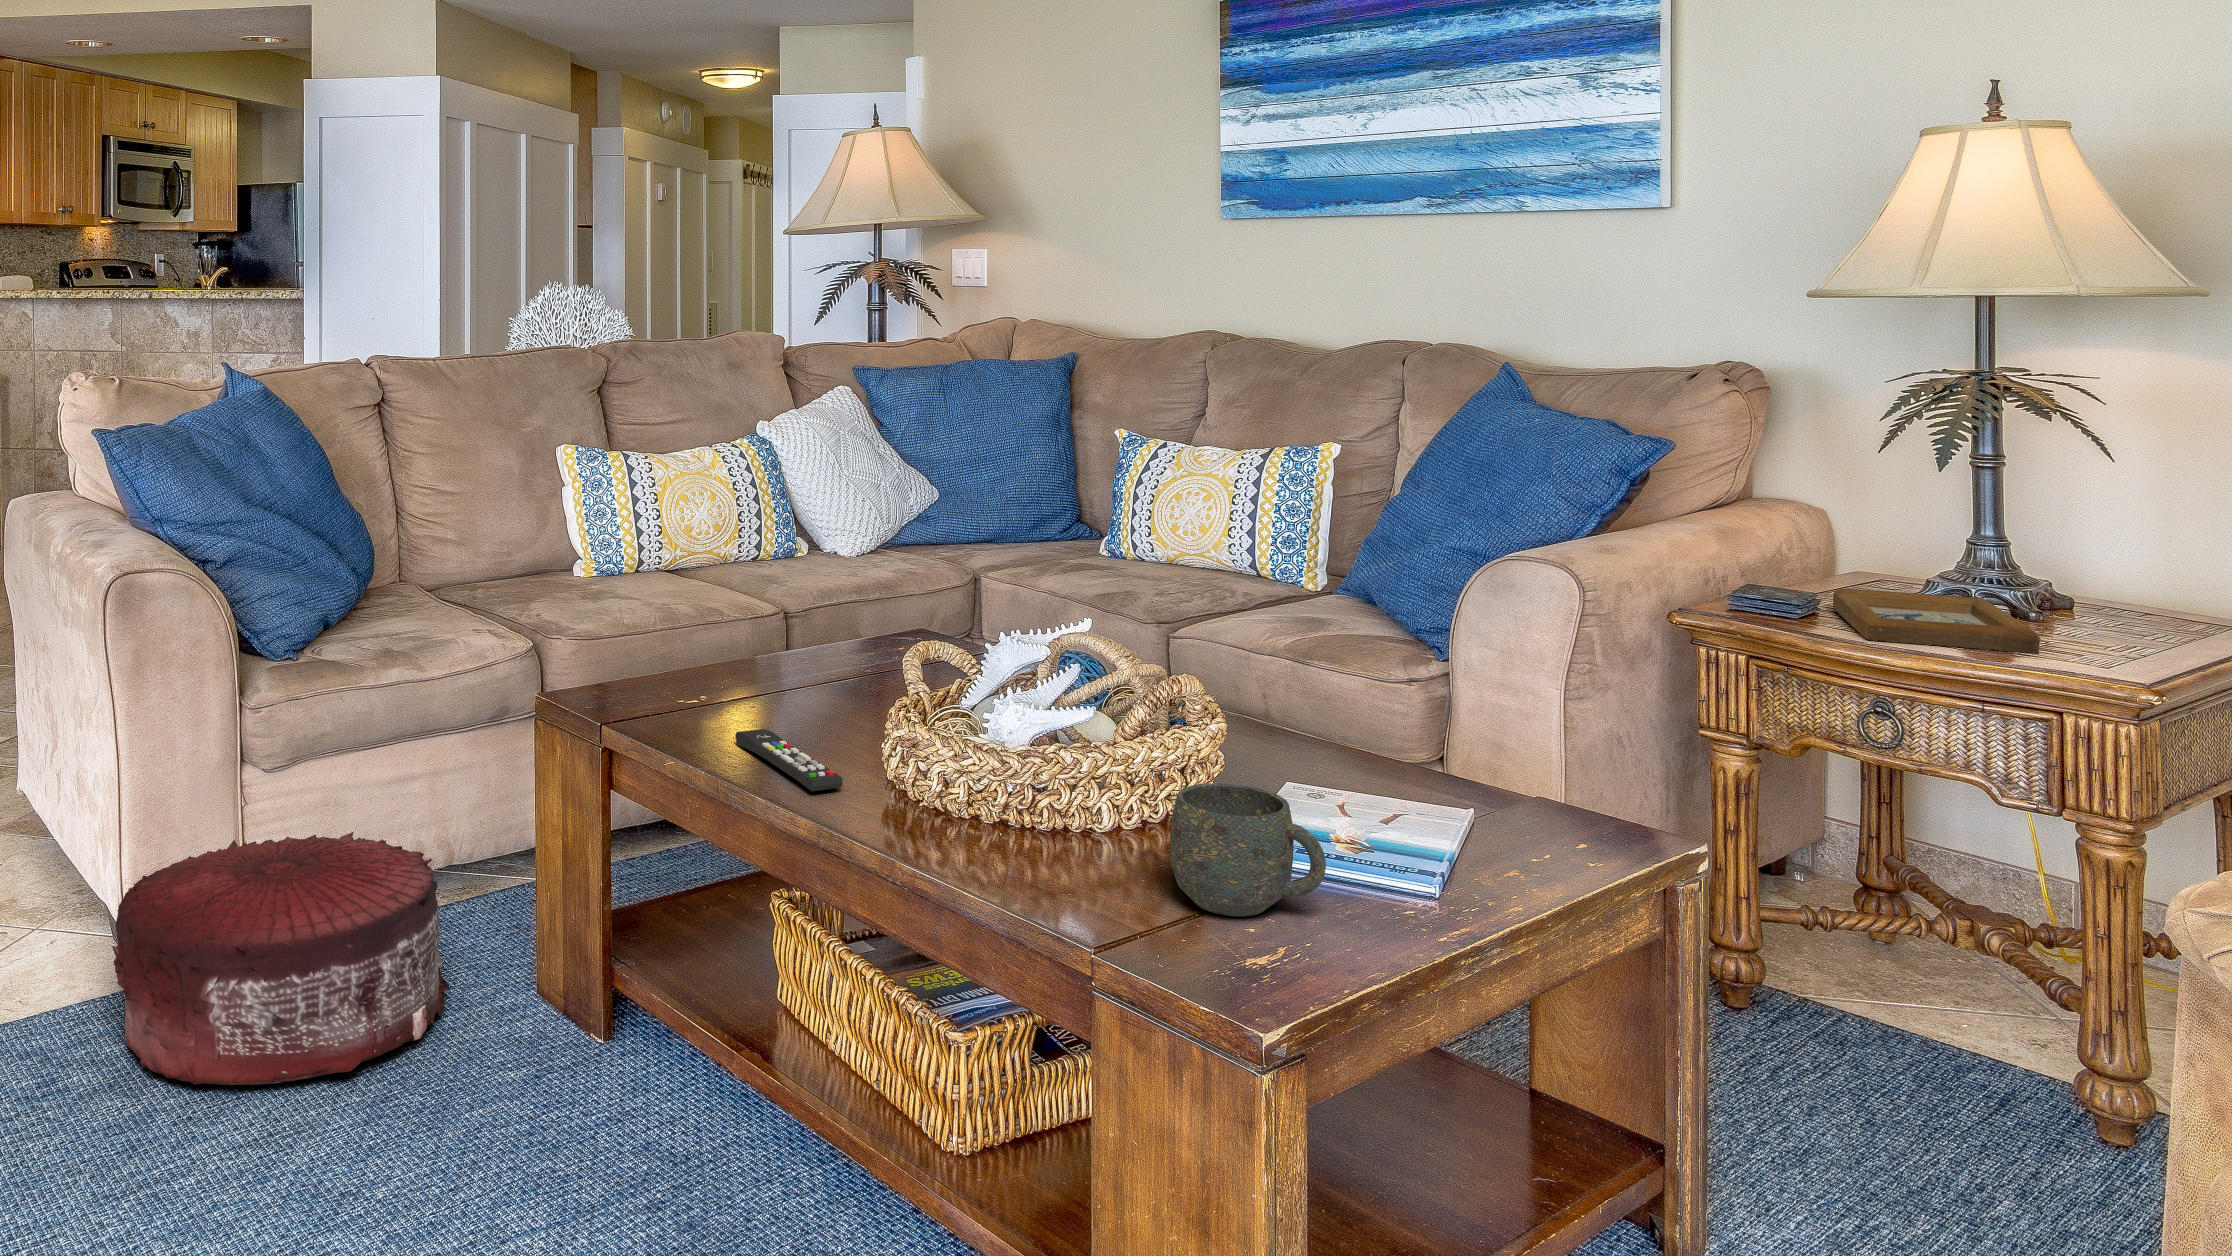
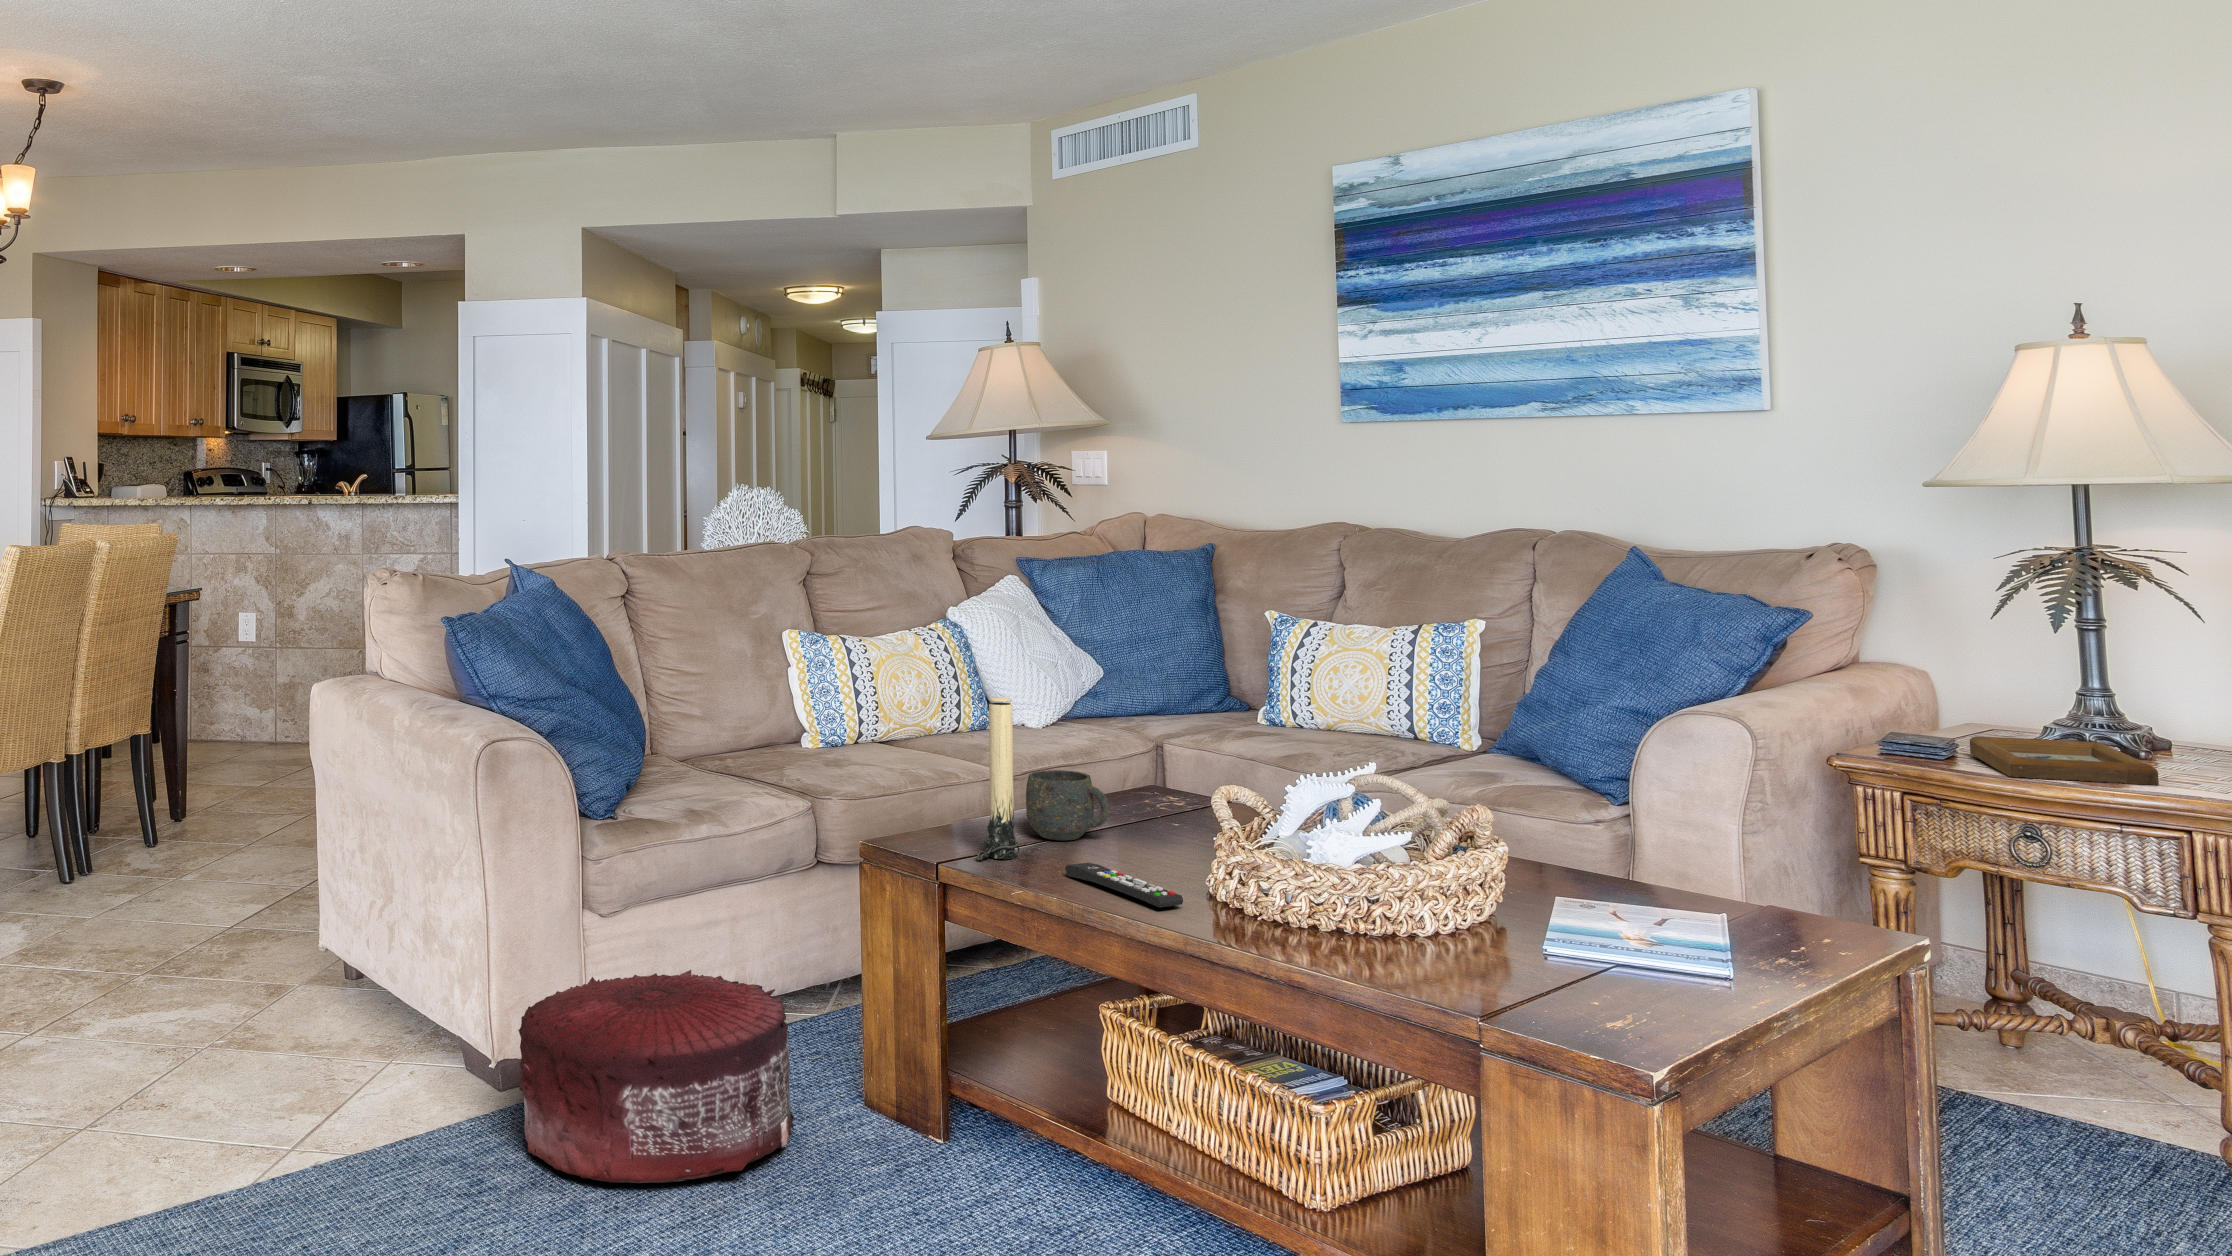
candle: none [648,533,701,721] -> present [977,697,1020,860]
mug: present [1170,783,1326,916] -> present [1026,770,1109,840]

